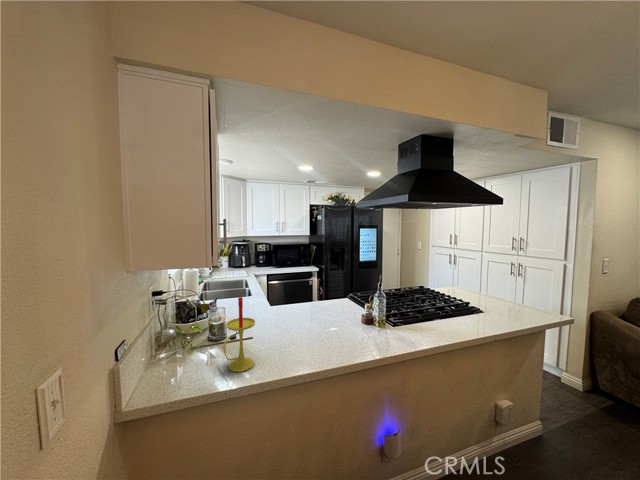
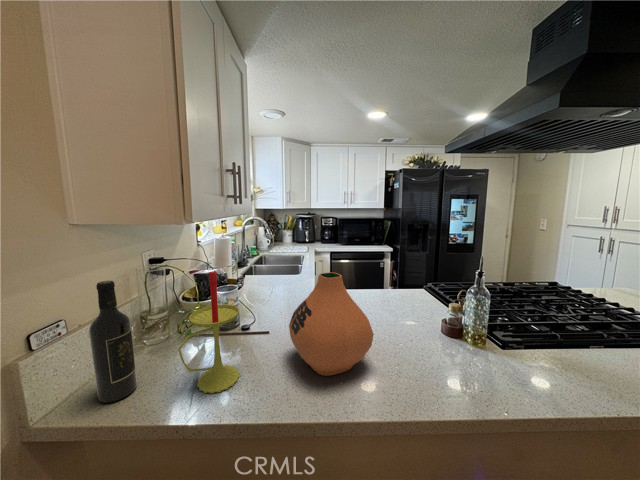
vase: none [278,292,330,353] -> present [289,272,374,376]
wine bottle: none [165,309,190,388] -> present [89,281,137,402]

